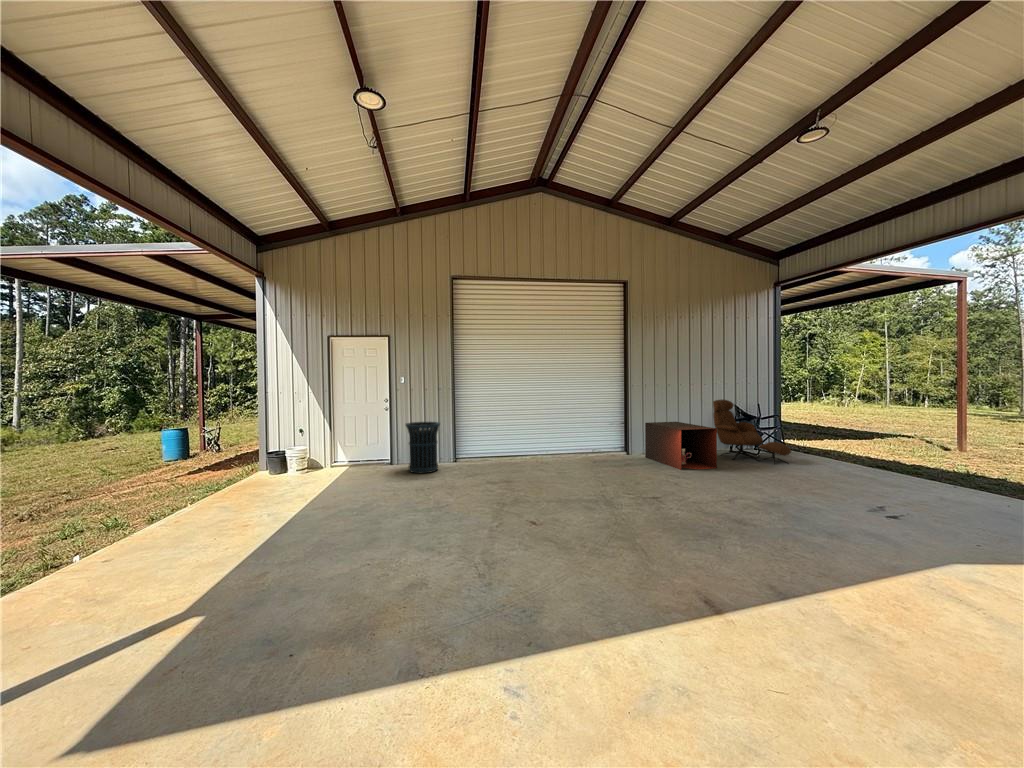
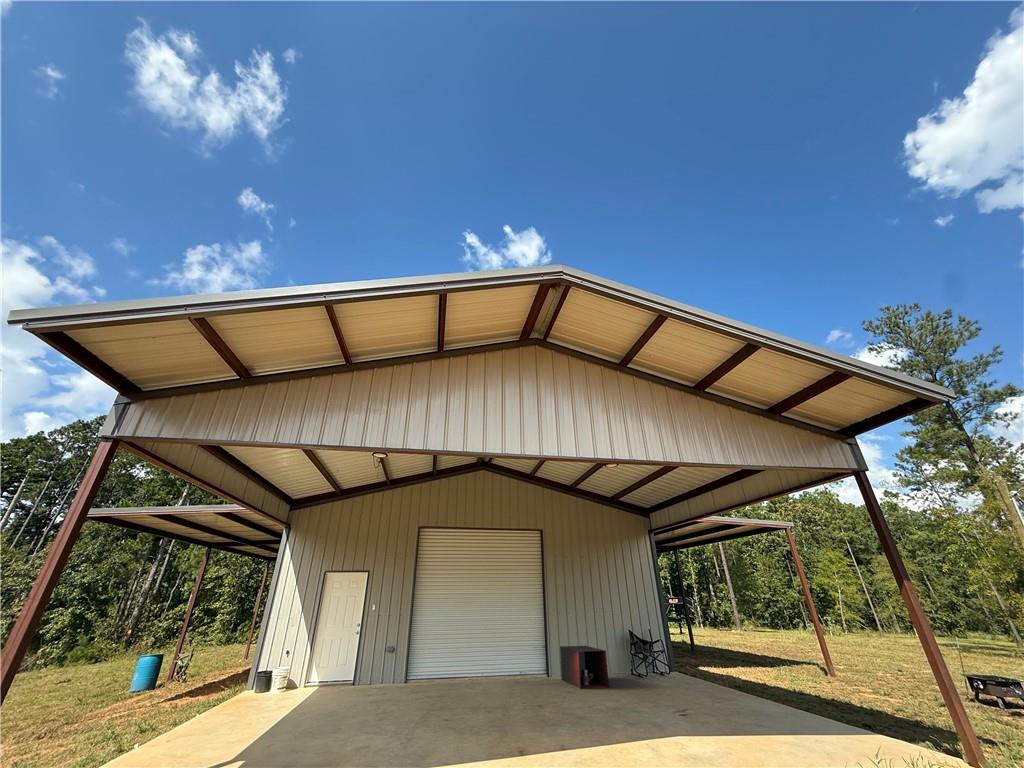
lounge chair: present [713,400,791,464] -> none [612,626,670,685]
trash can: present [406,422,440,473] -> none [366,644,397,692]

